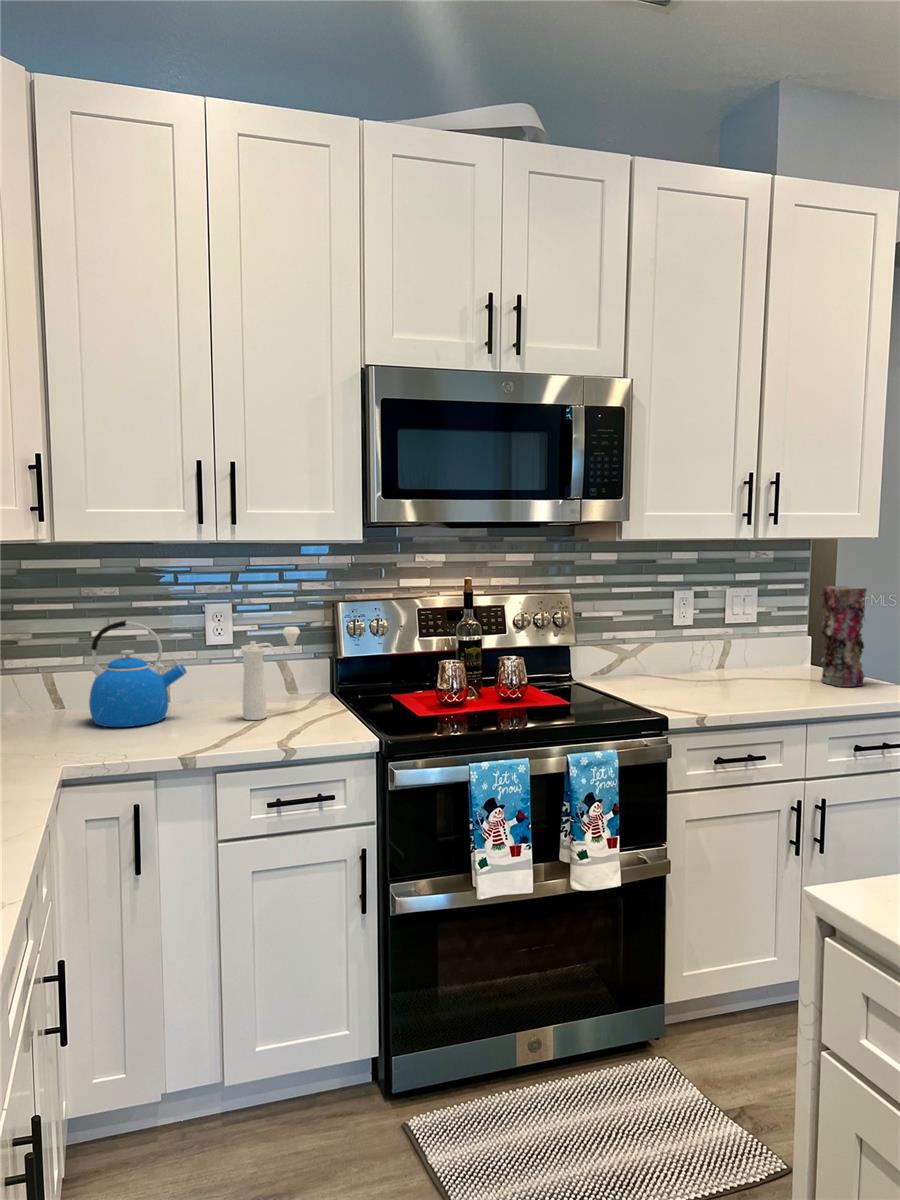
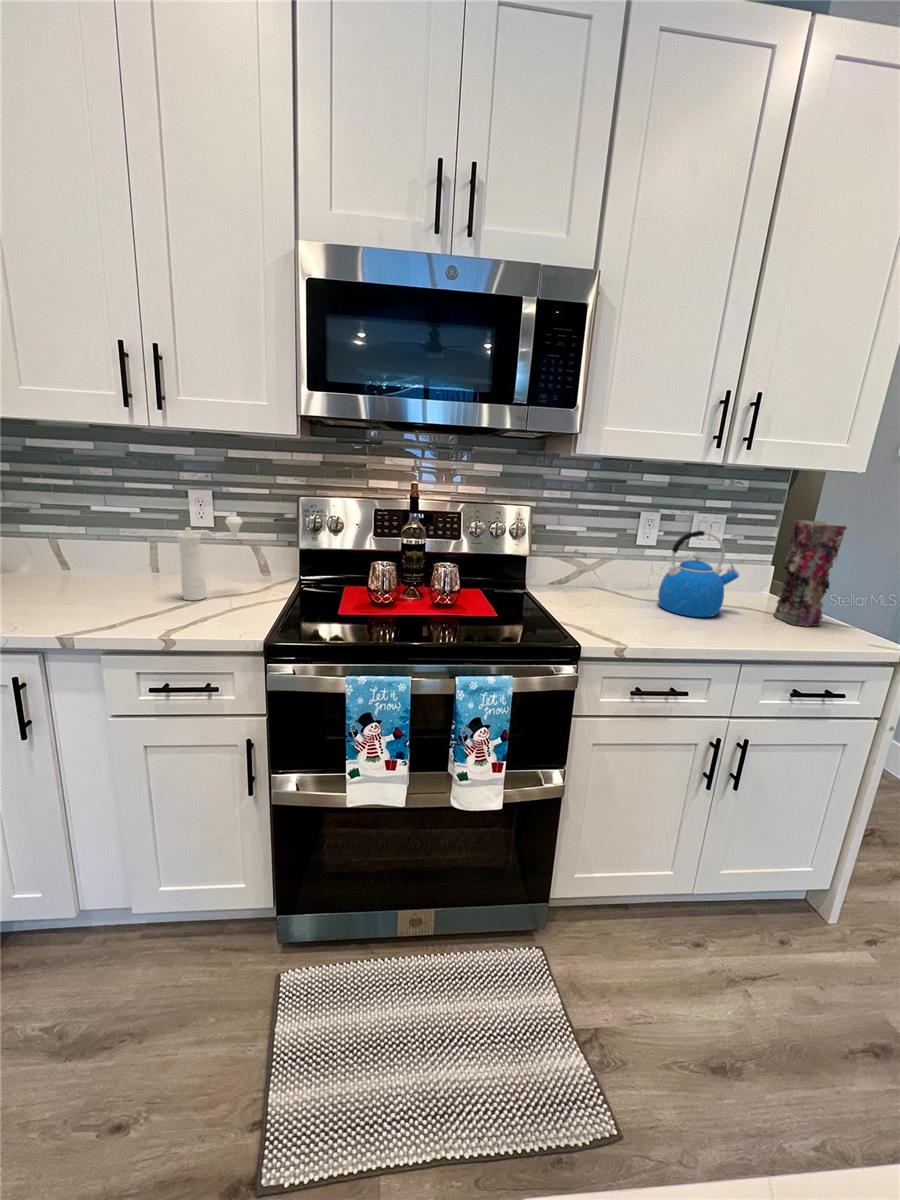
kettle: present [89,620,187,727] -> present [658,531,739,617]

